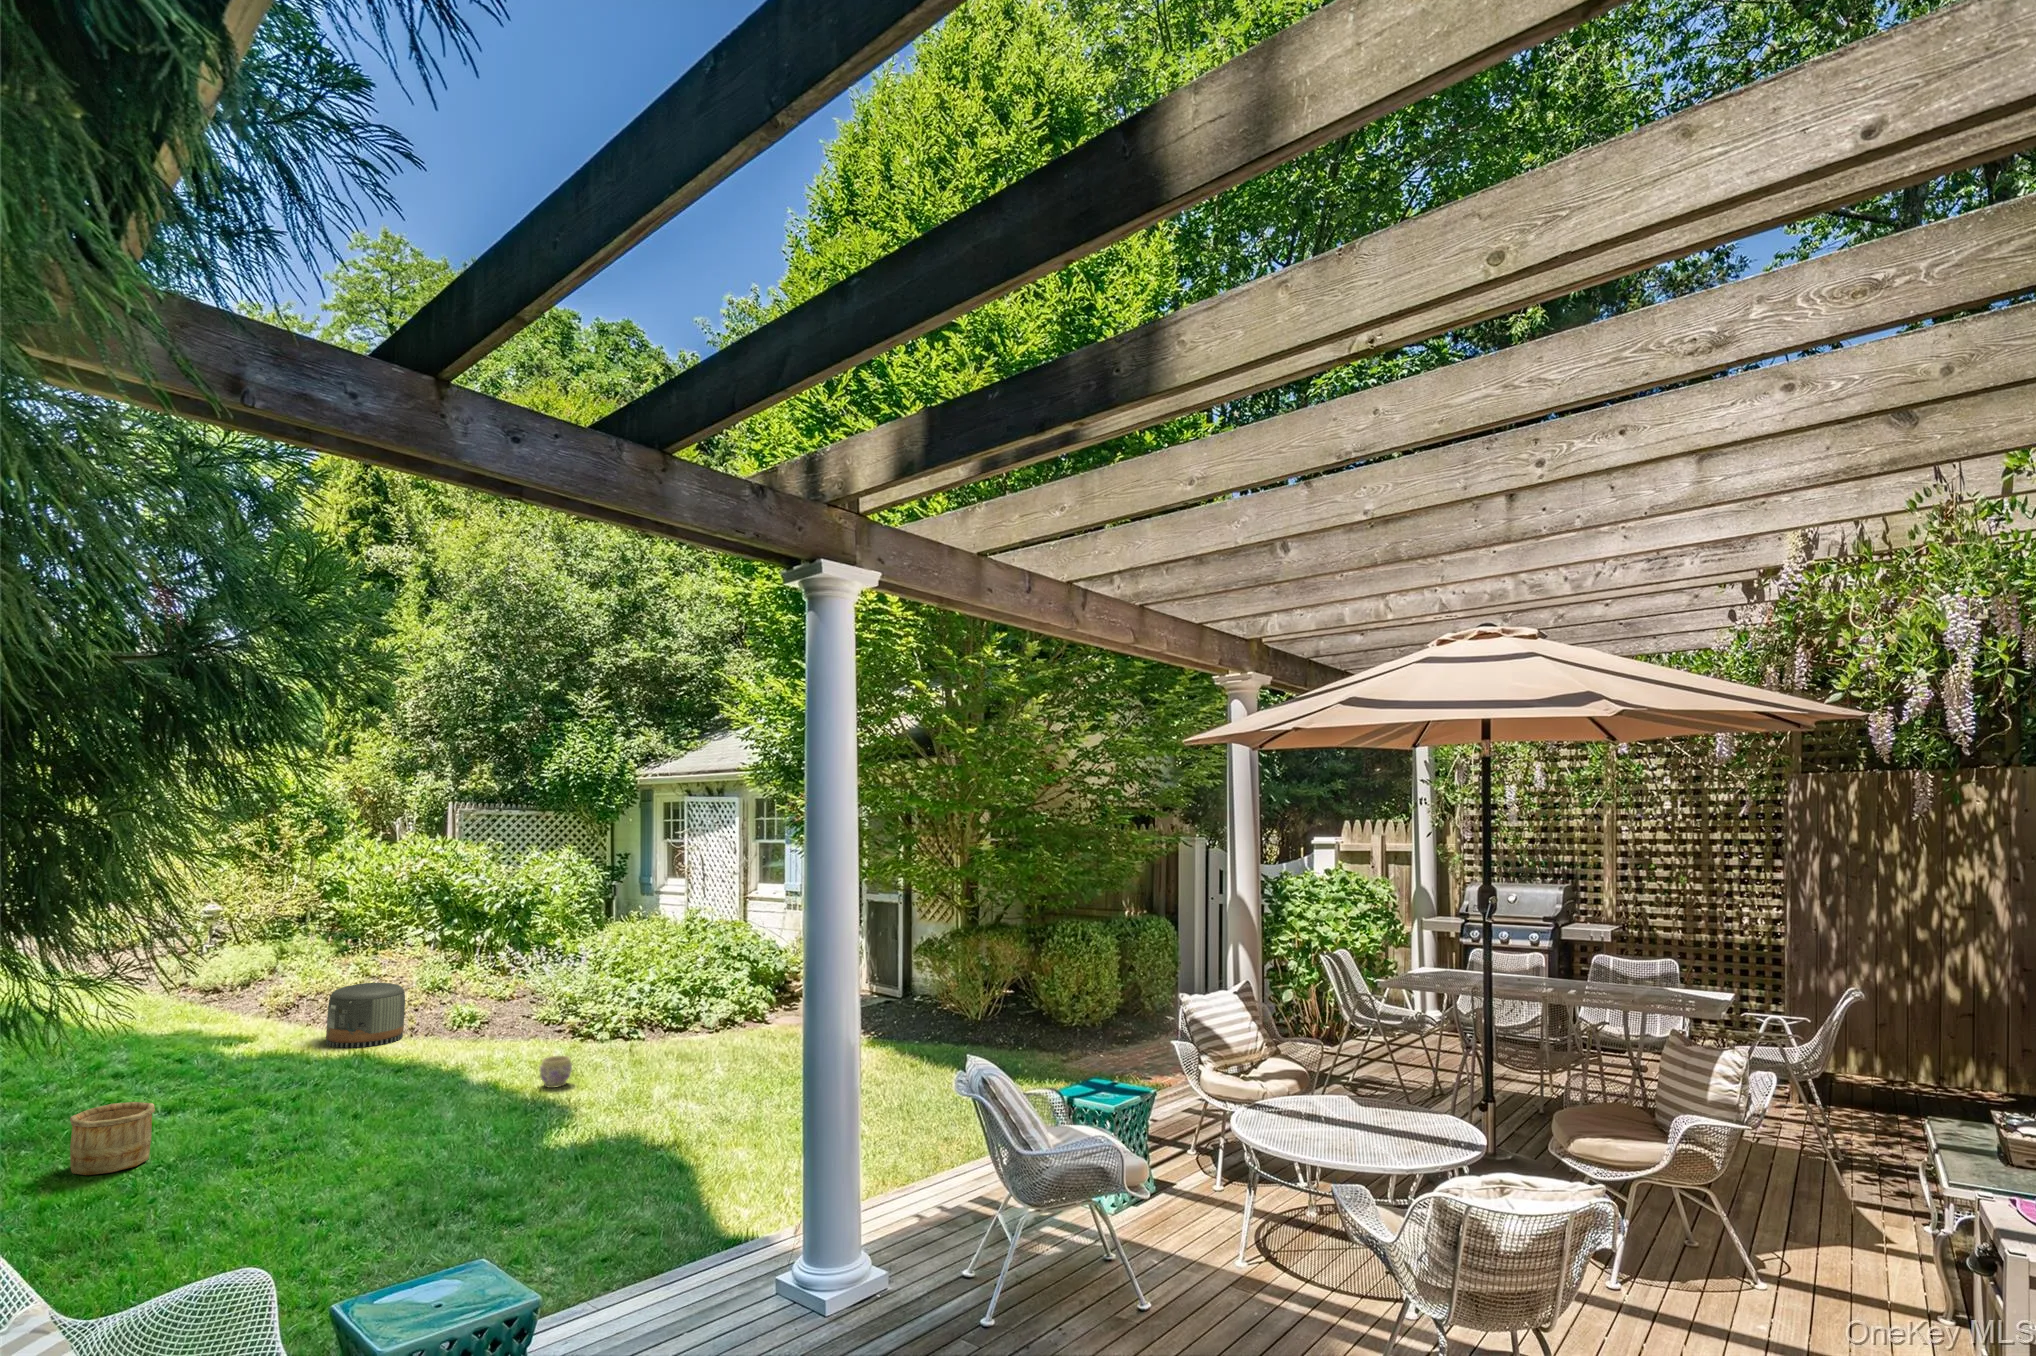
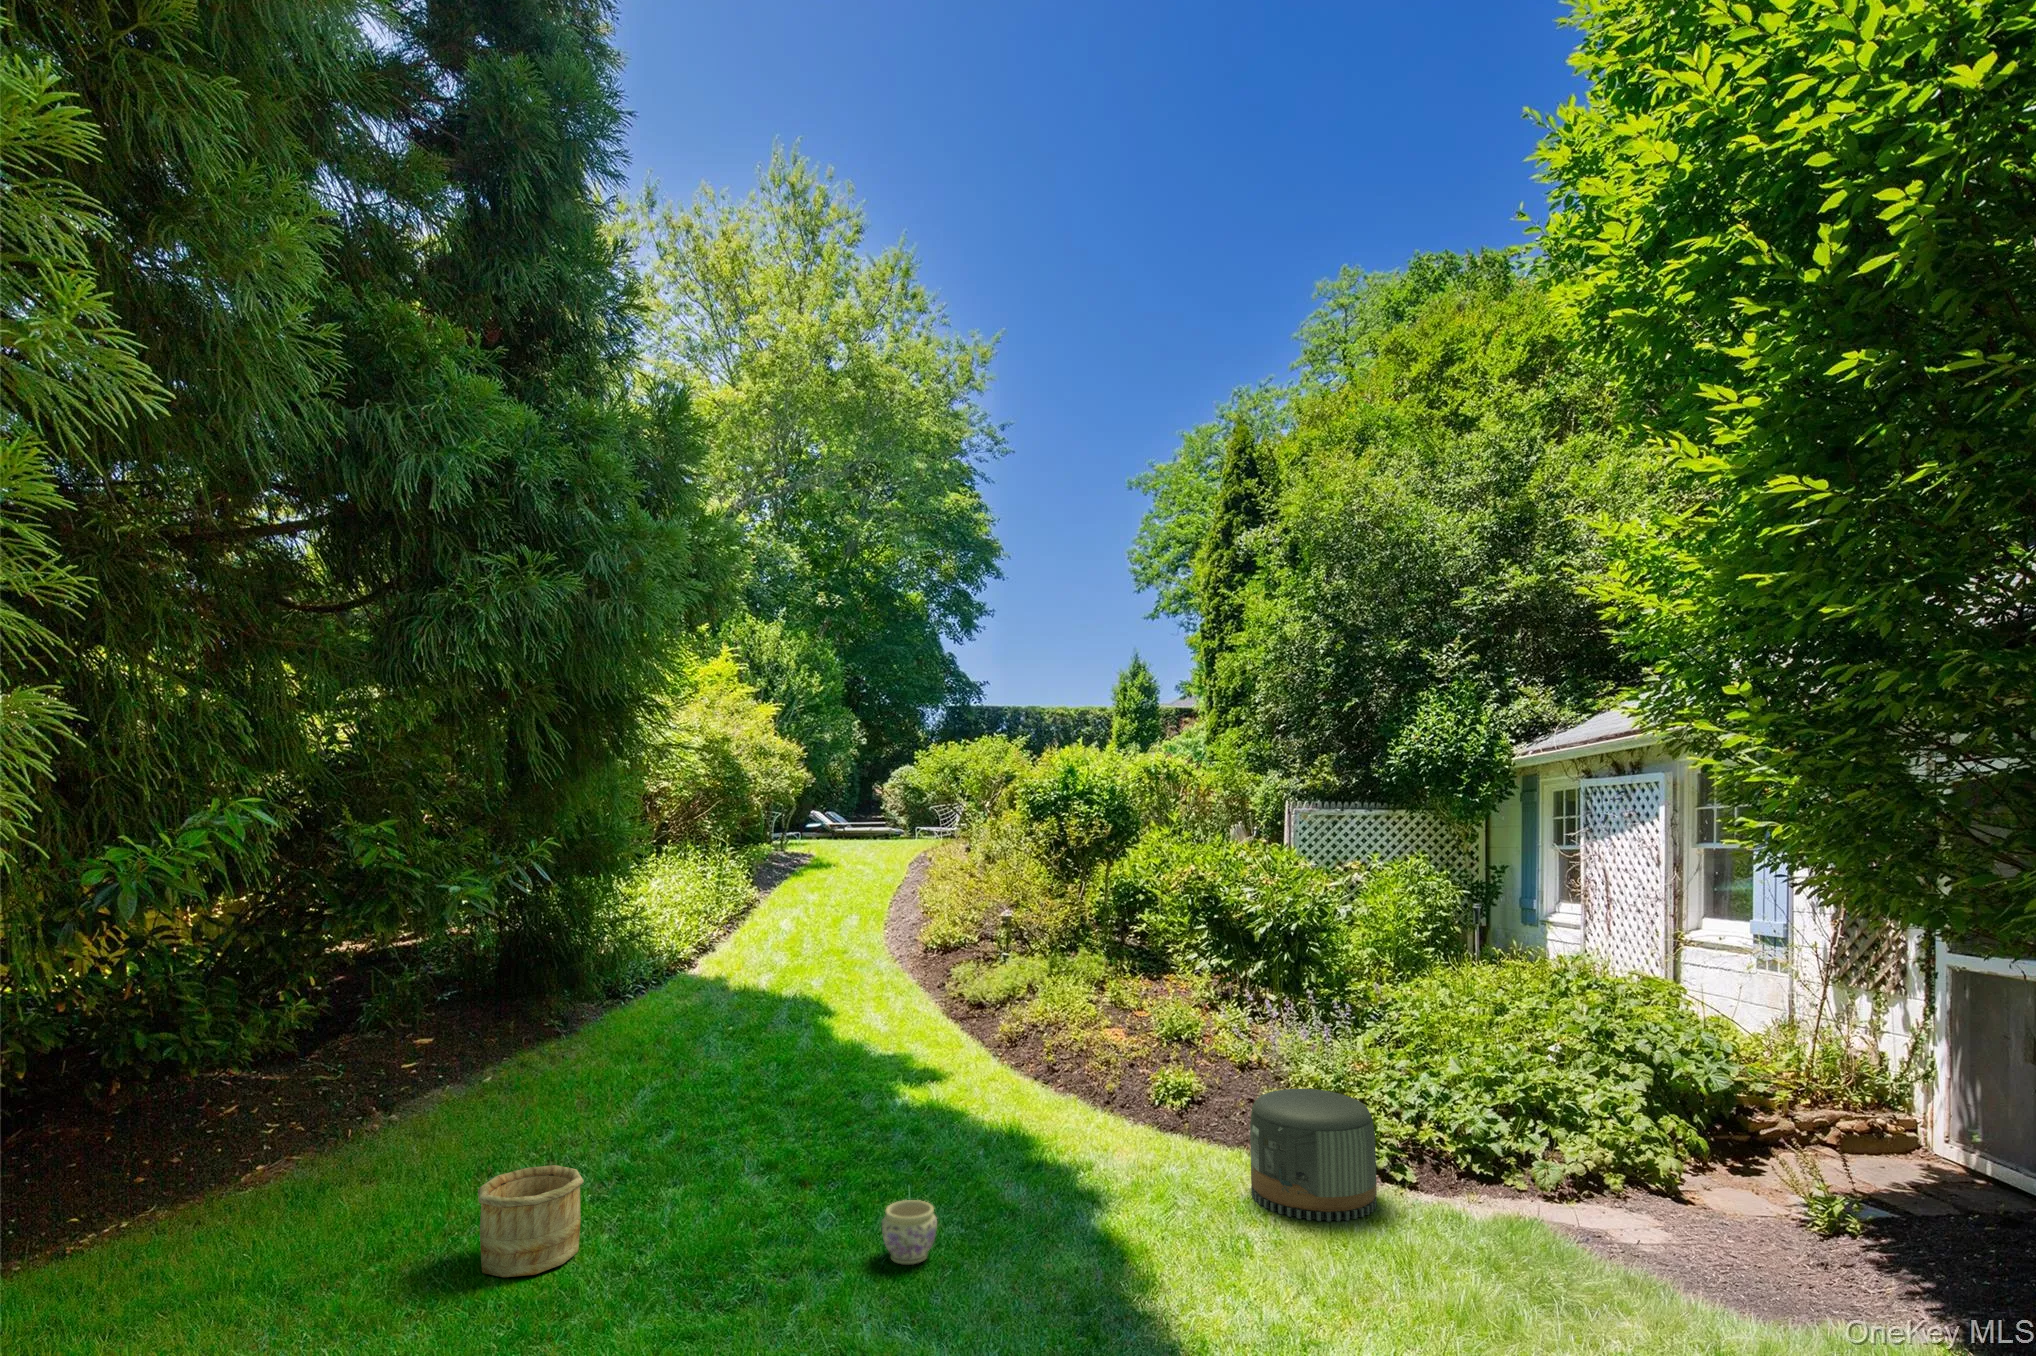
pouf: present [326,983,405,1048] -> present [1250,1089,1377,1221]
planter: present [539,1056,572,1088] -> present [882,1200,937,1265]

